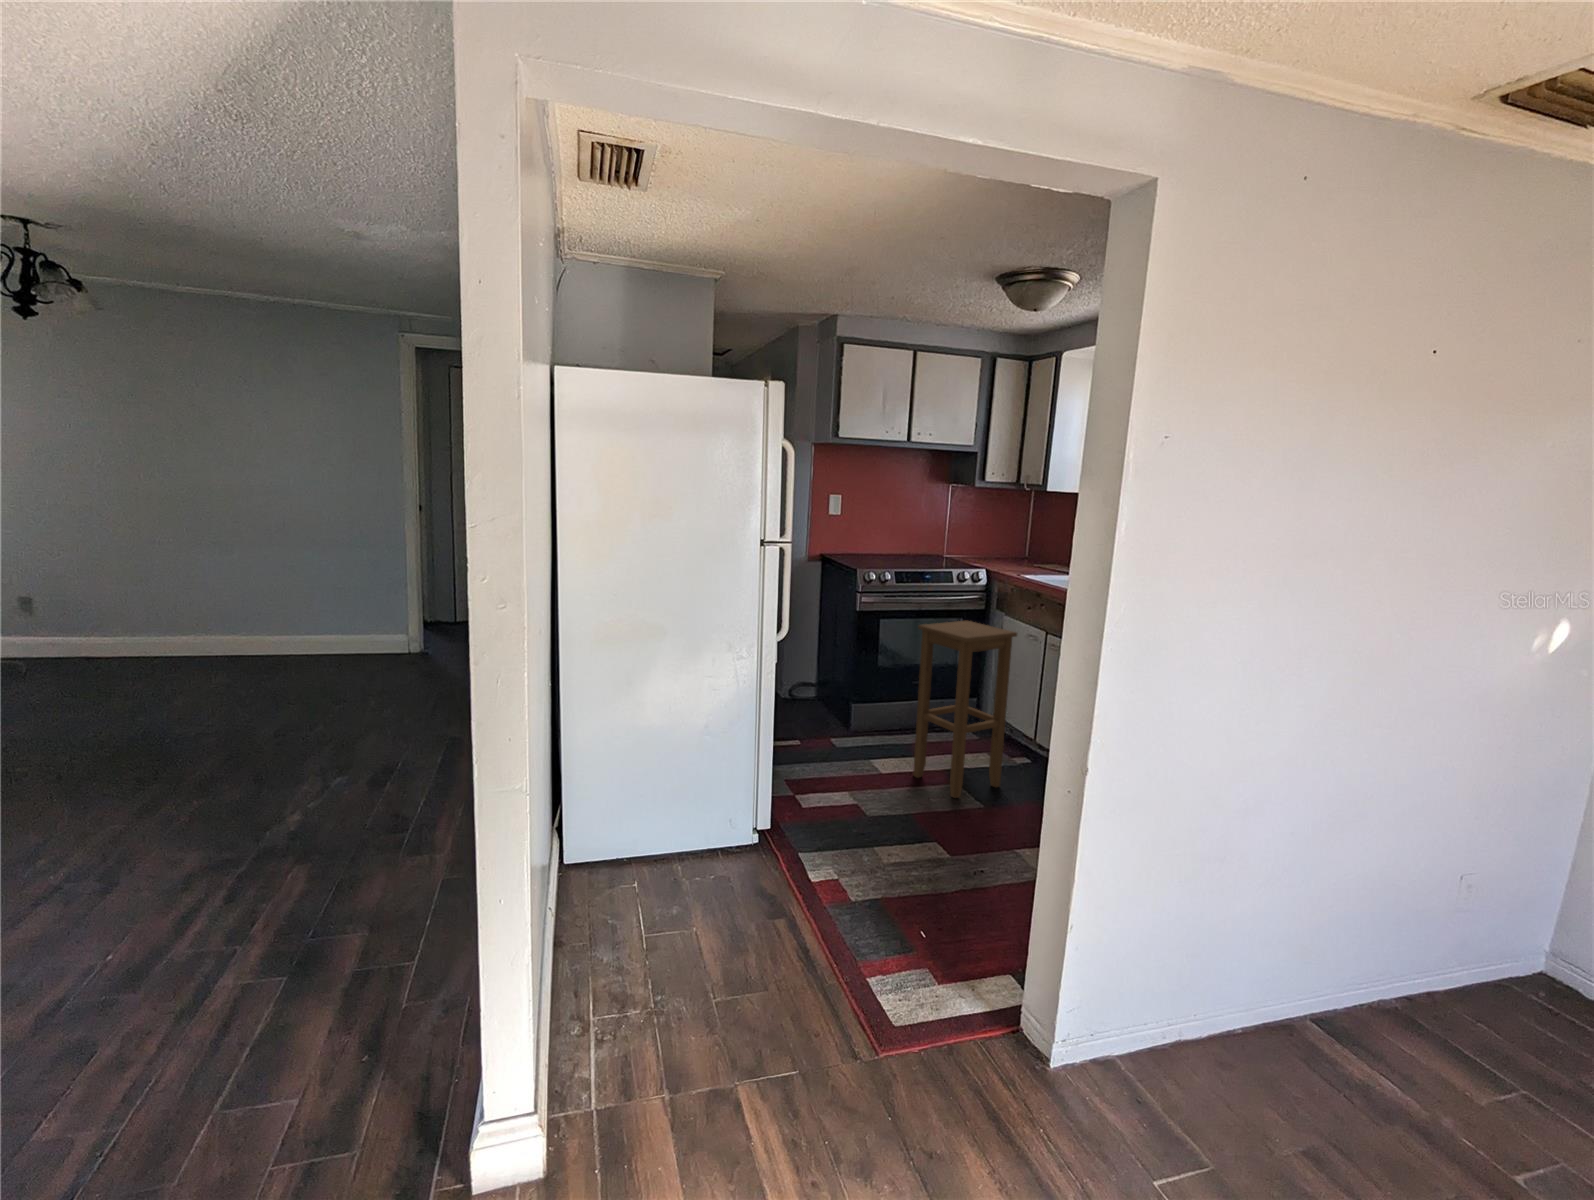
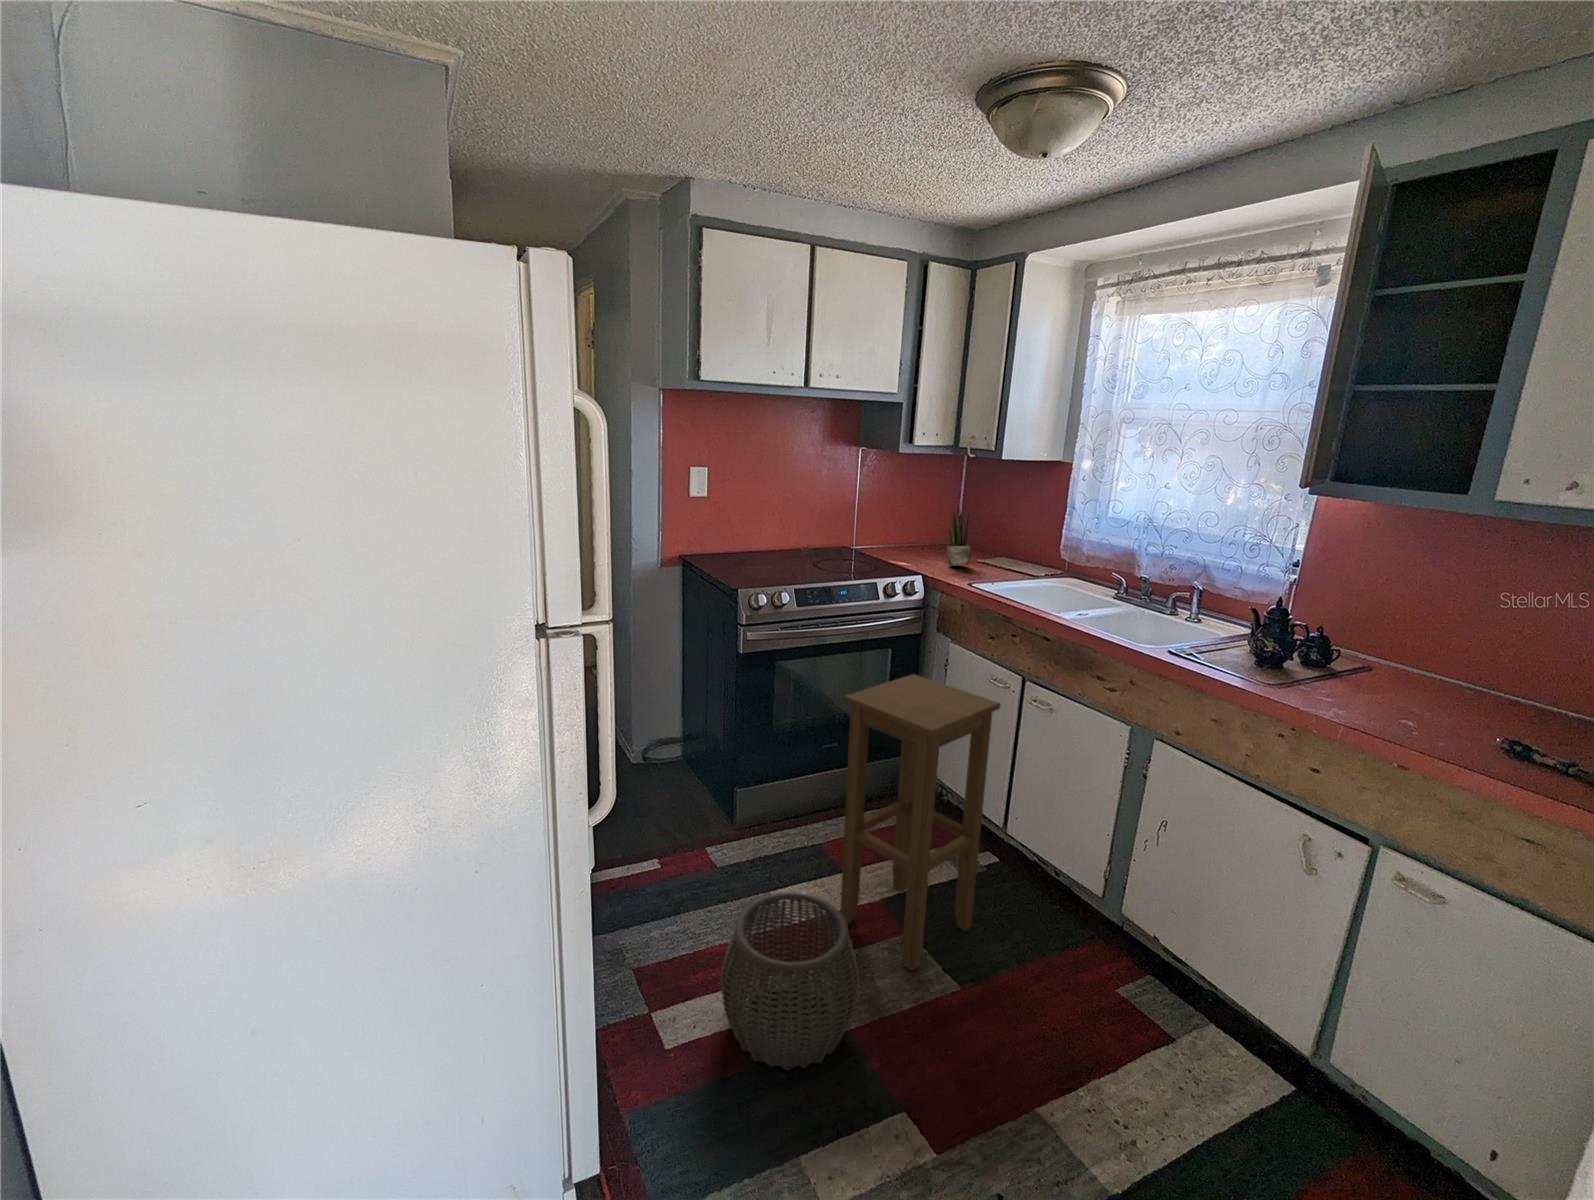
potted plant: none [1009,525,1026,567] -> present [947,509,971,565]
woven basket: none [835,734,917,823] -> present [720,892,859,1070]

